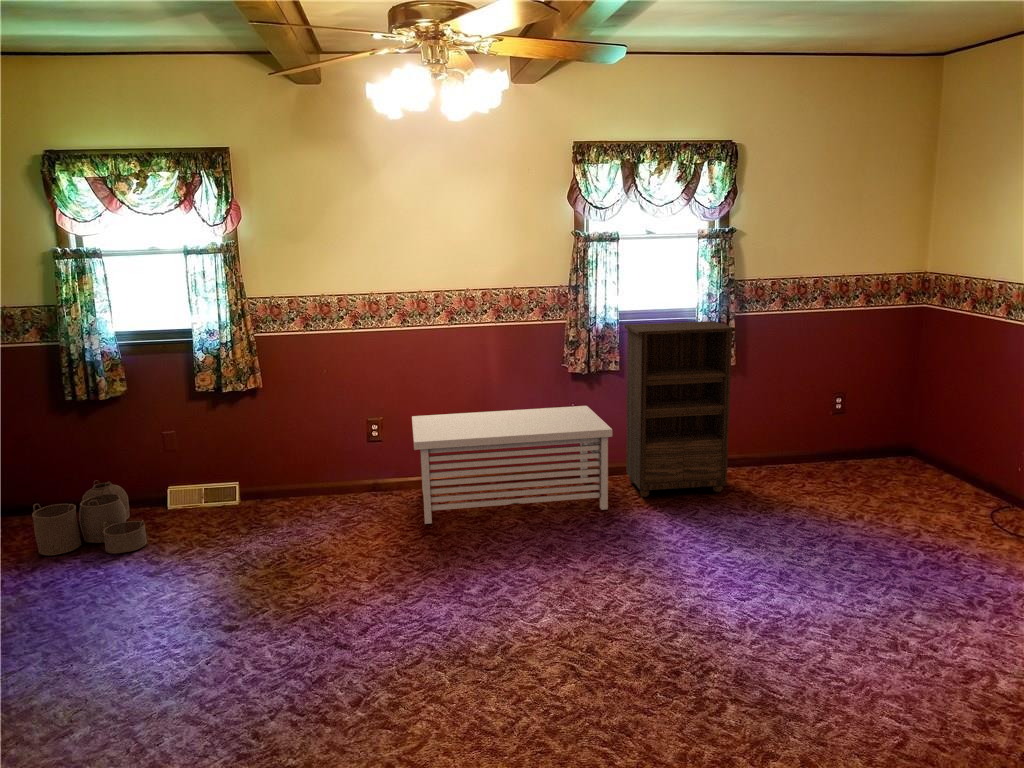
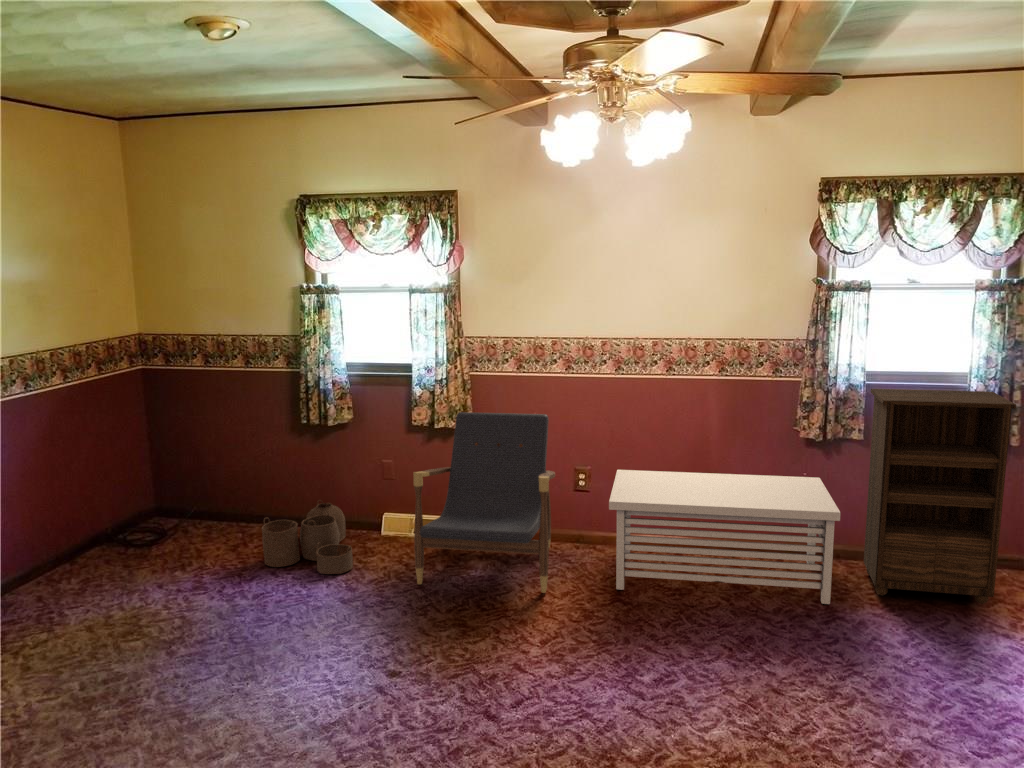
lounge chair: none [212,369,360,548] -> present [413,412,555,593]

